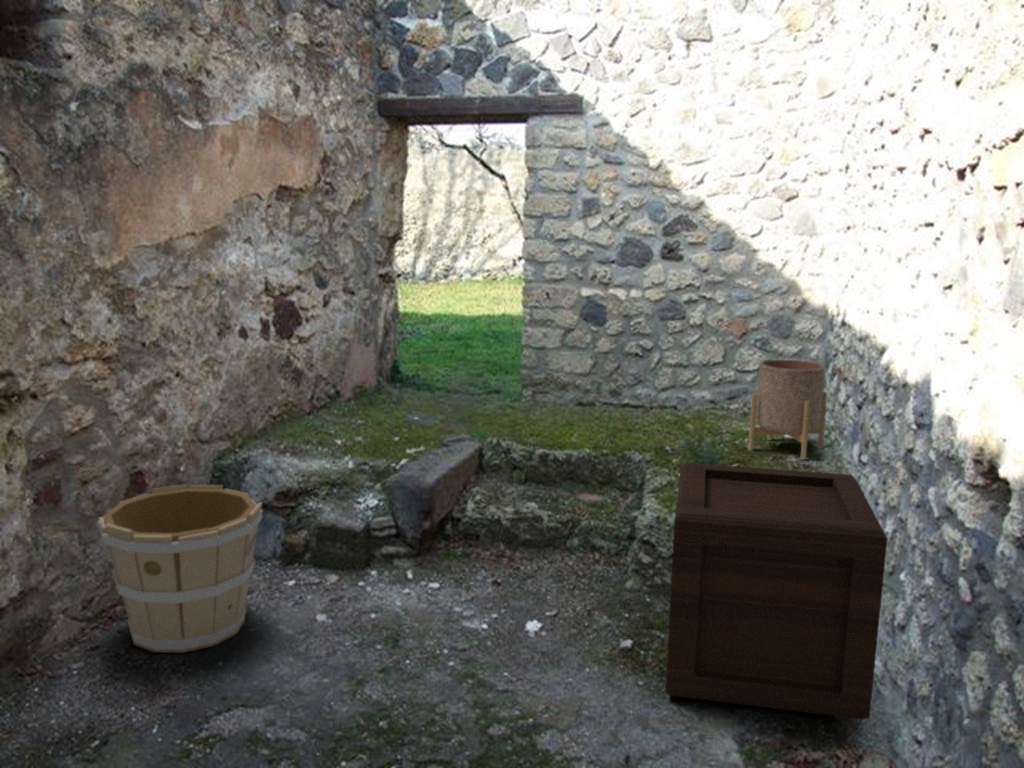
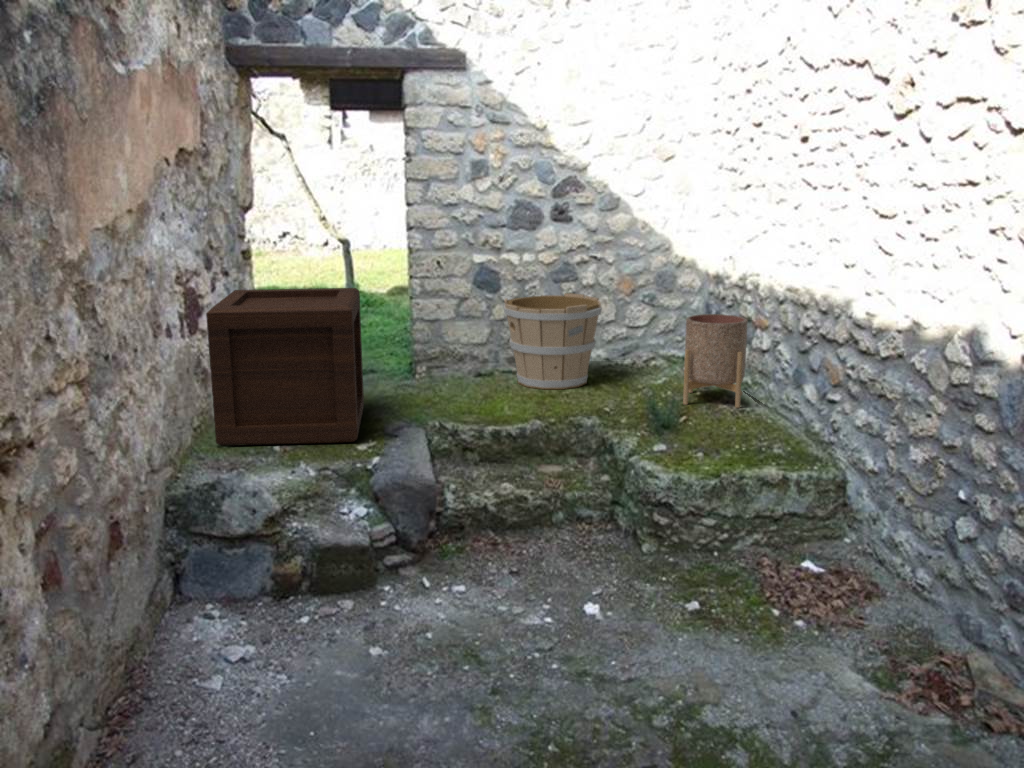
wooden crate: present [666,463,887,719] -> present [206,288,364,446]
wooden bucket: present [98,485,262,653] -> present [504,293,602,389]

